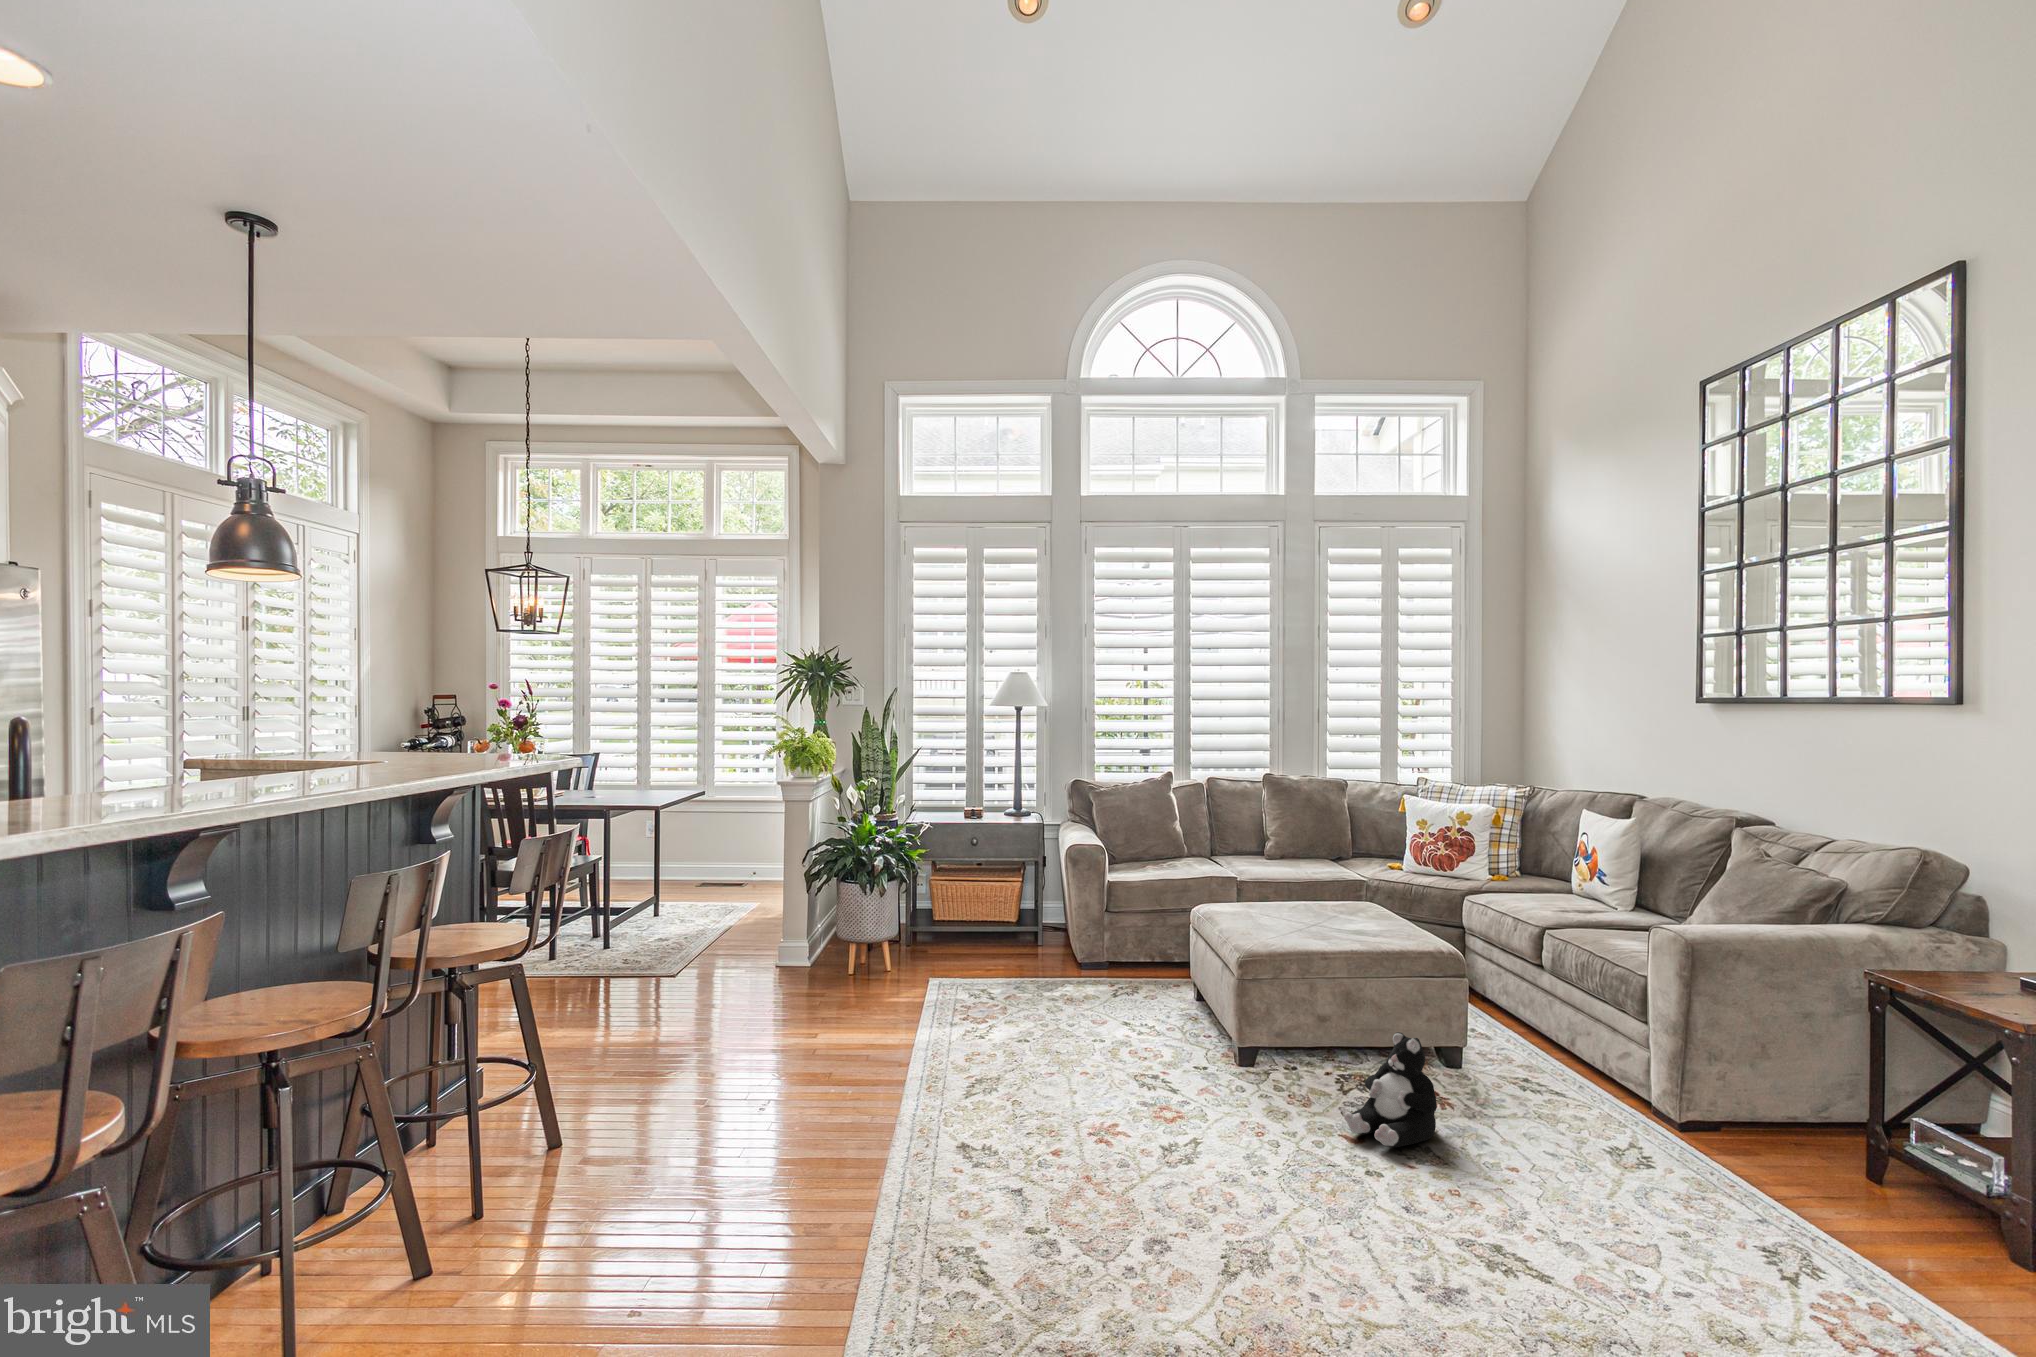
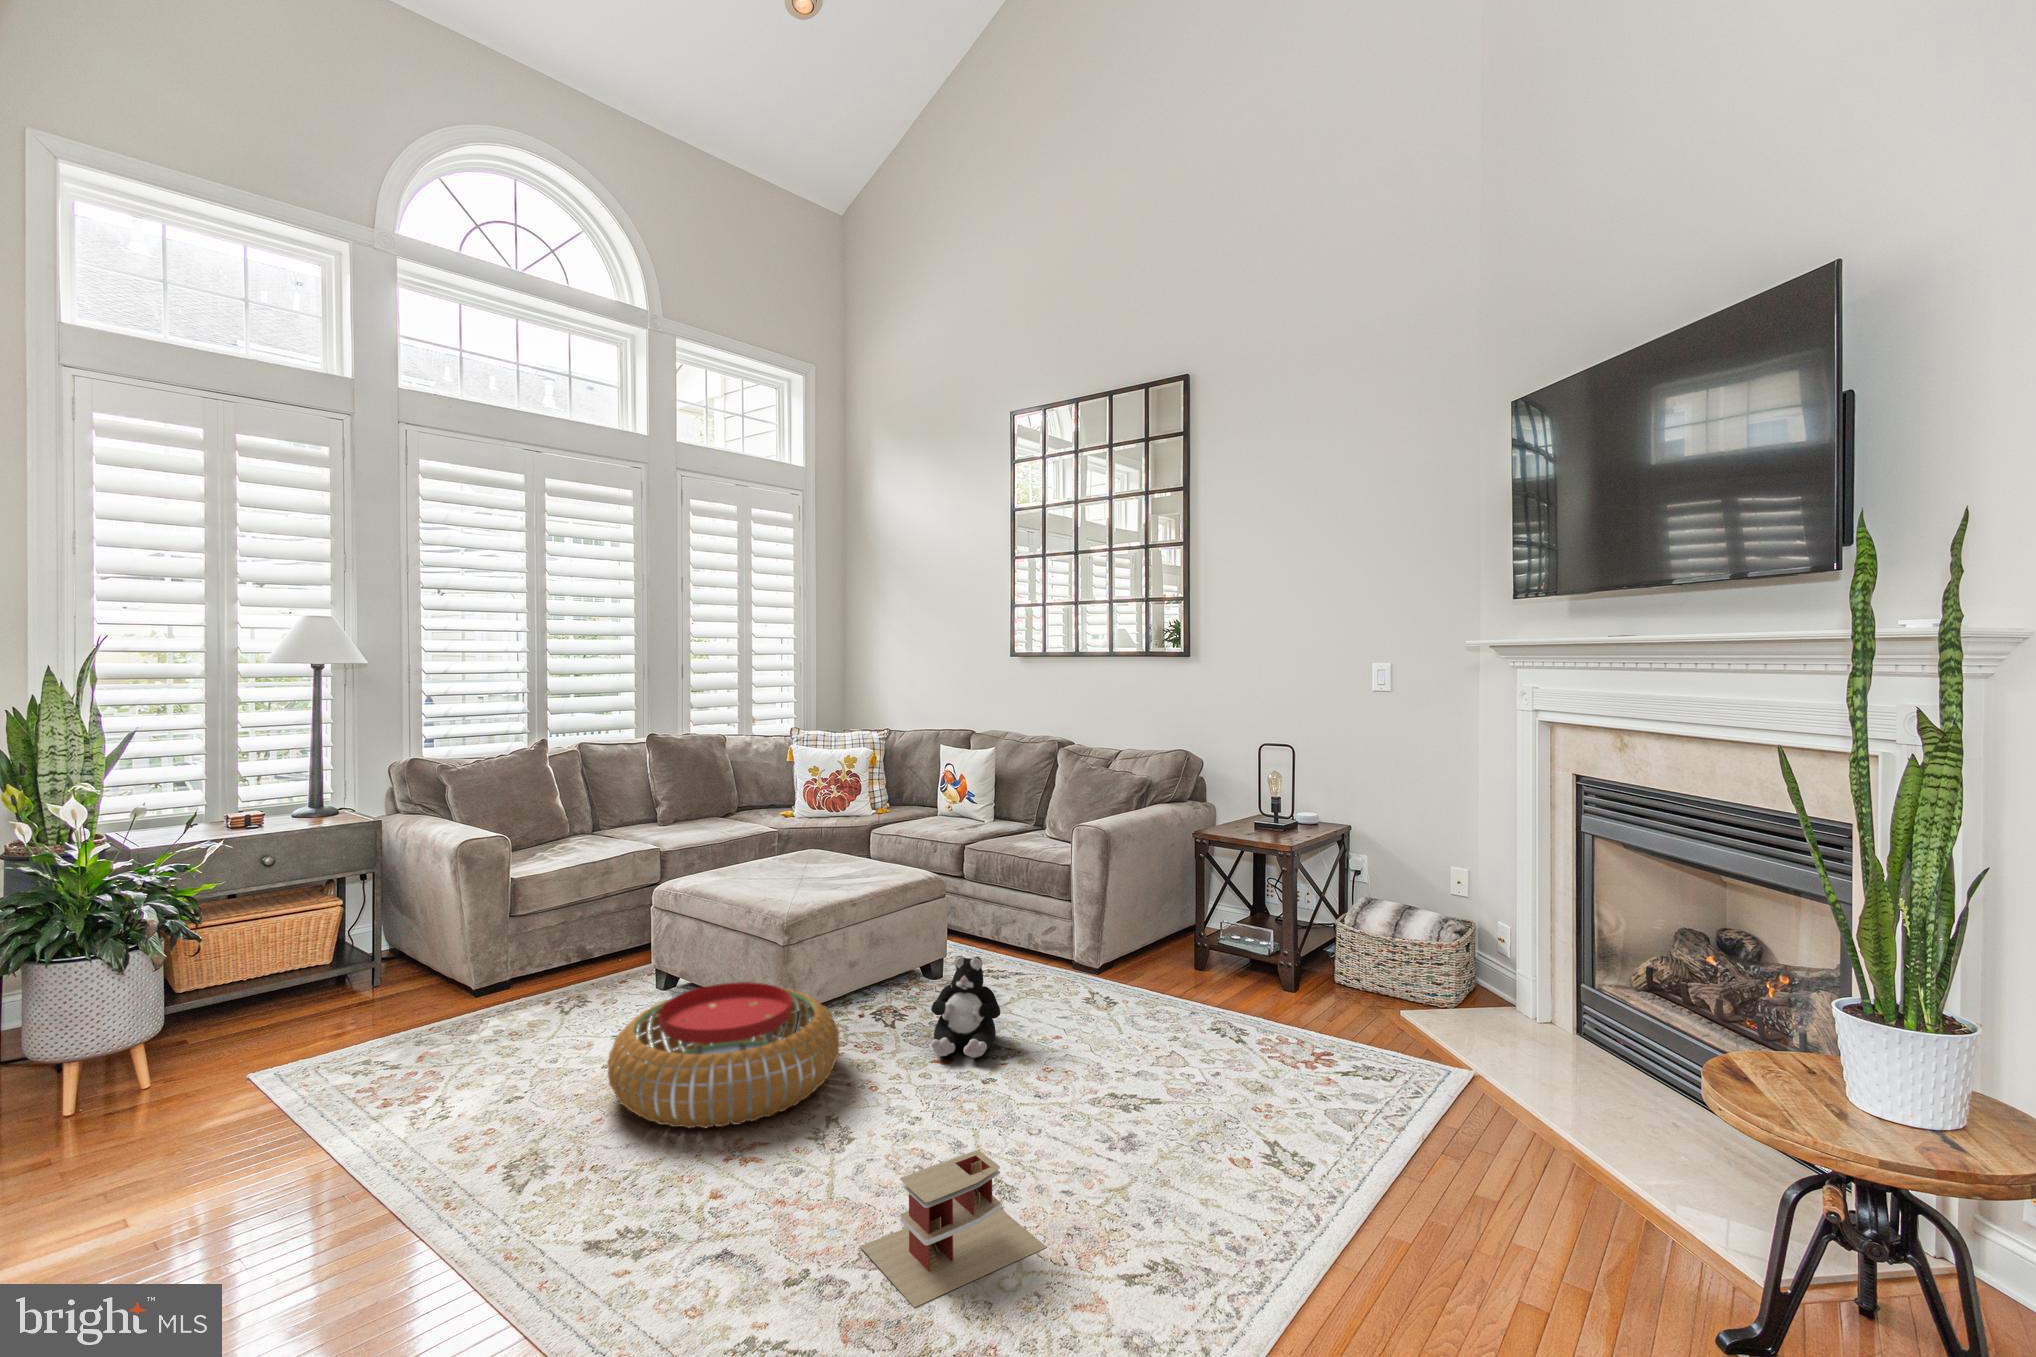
pouf: none [1053,997,1259,1124] -> present [608,982,839,1128]
toy house: none [1085,1184,1244,1316] -> present [860,1150,1046,1307]

